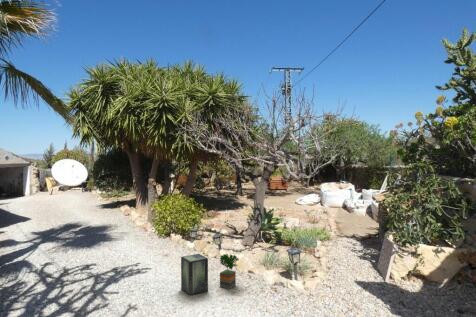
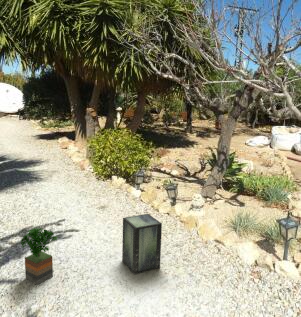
potted tree: present [220,254,239,289] -> present [21,228,58,285]

